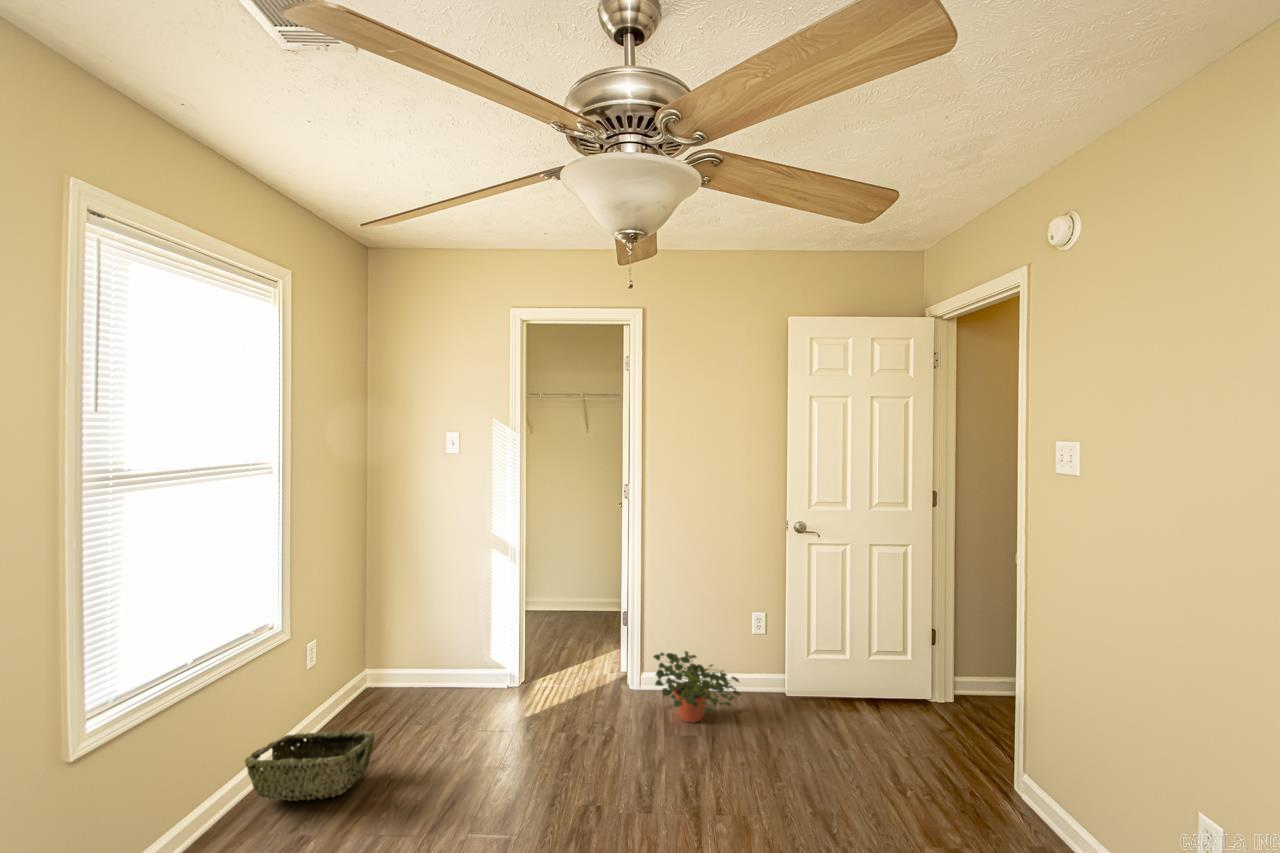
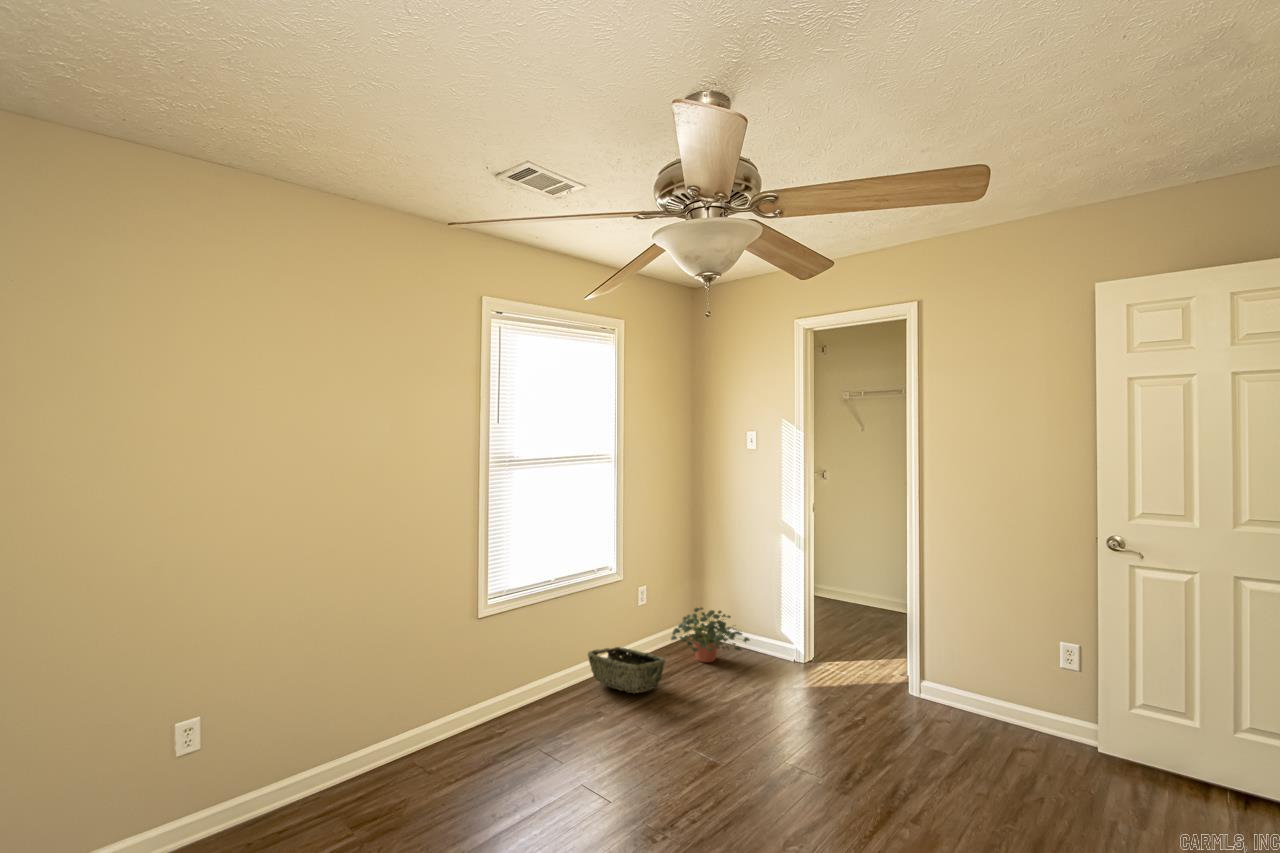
potted plant: present [654,651,741,723] -> present [671,608,750,662]

